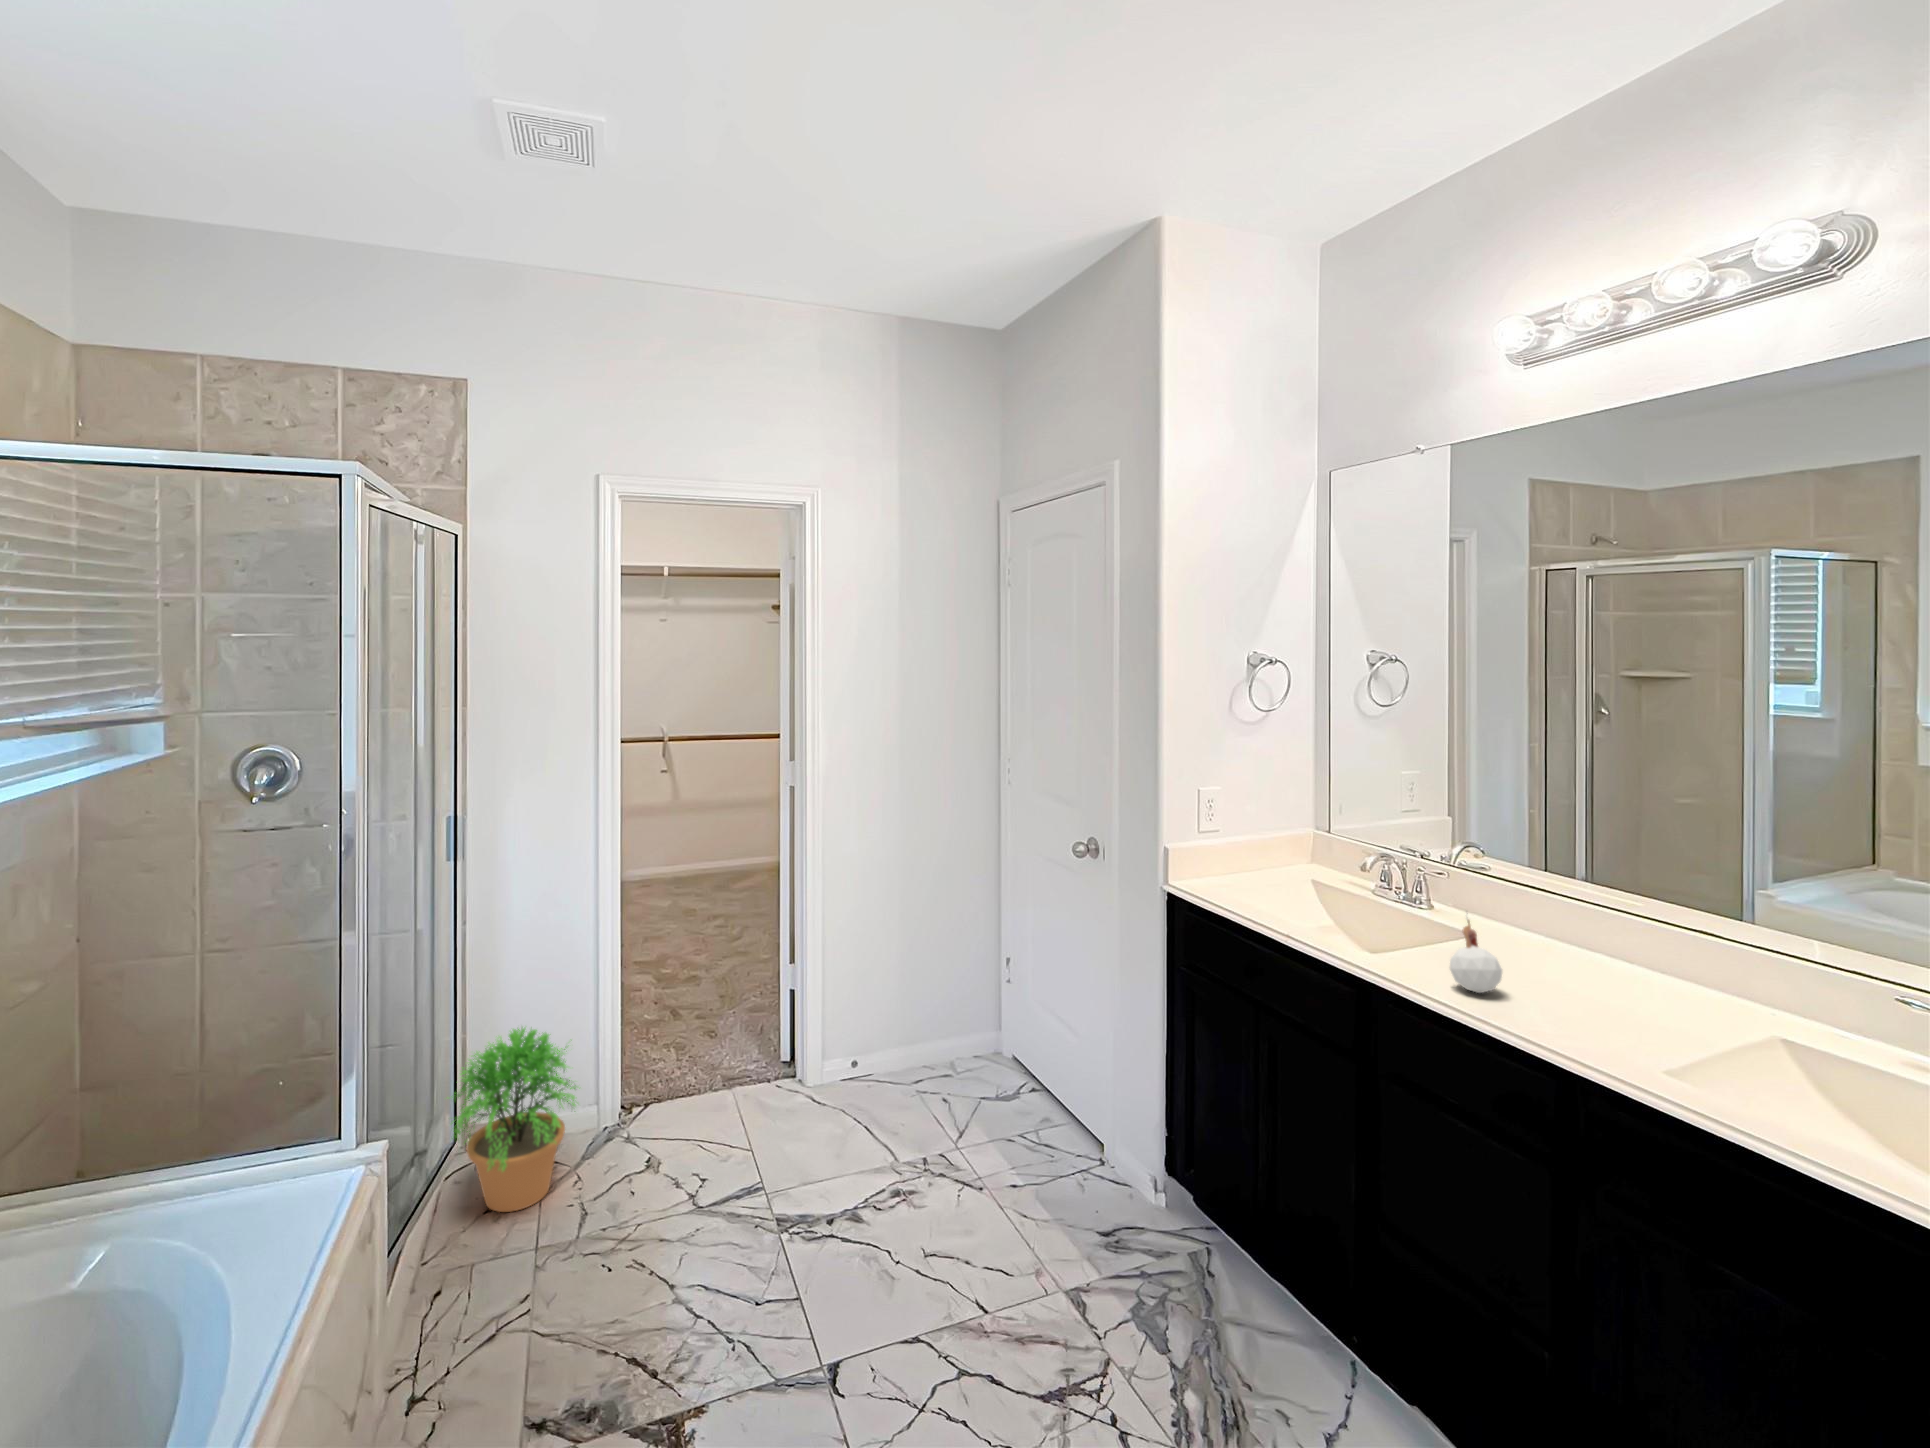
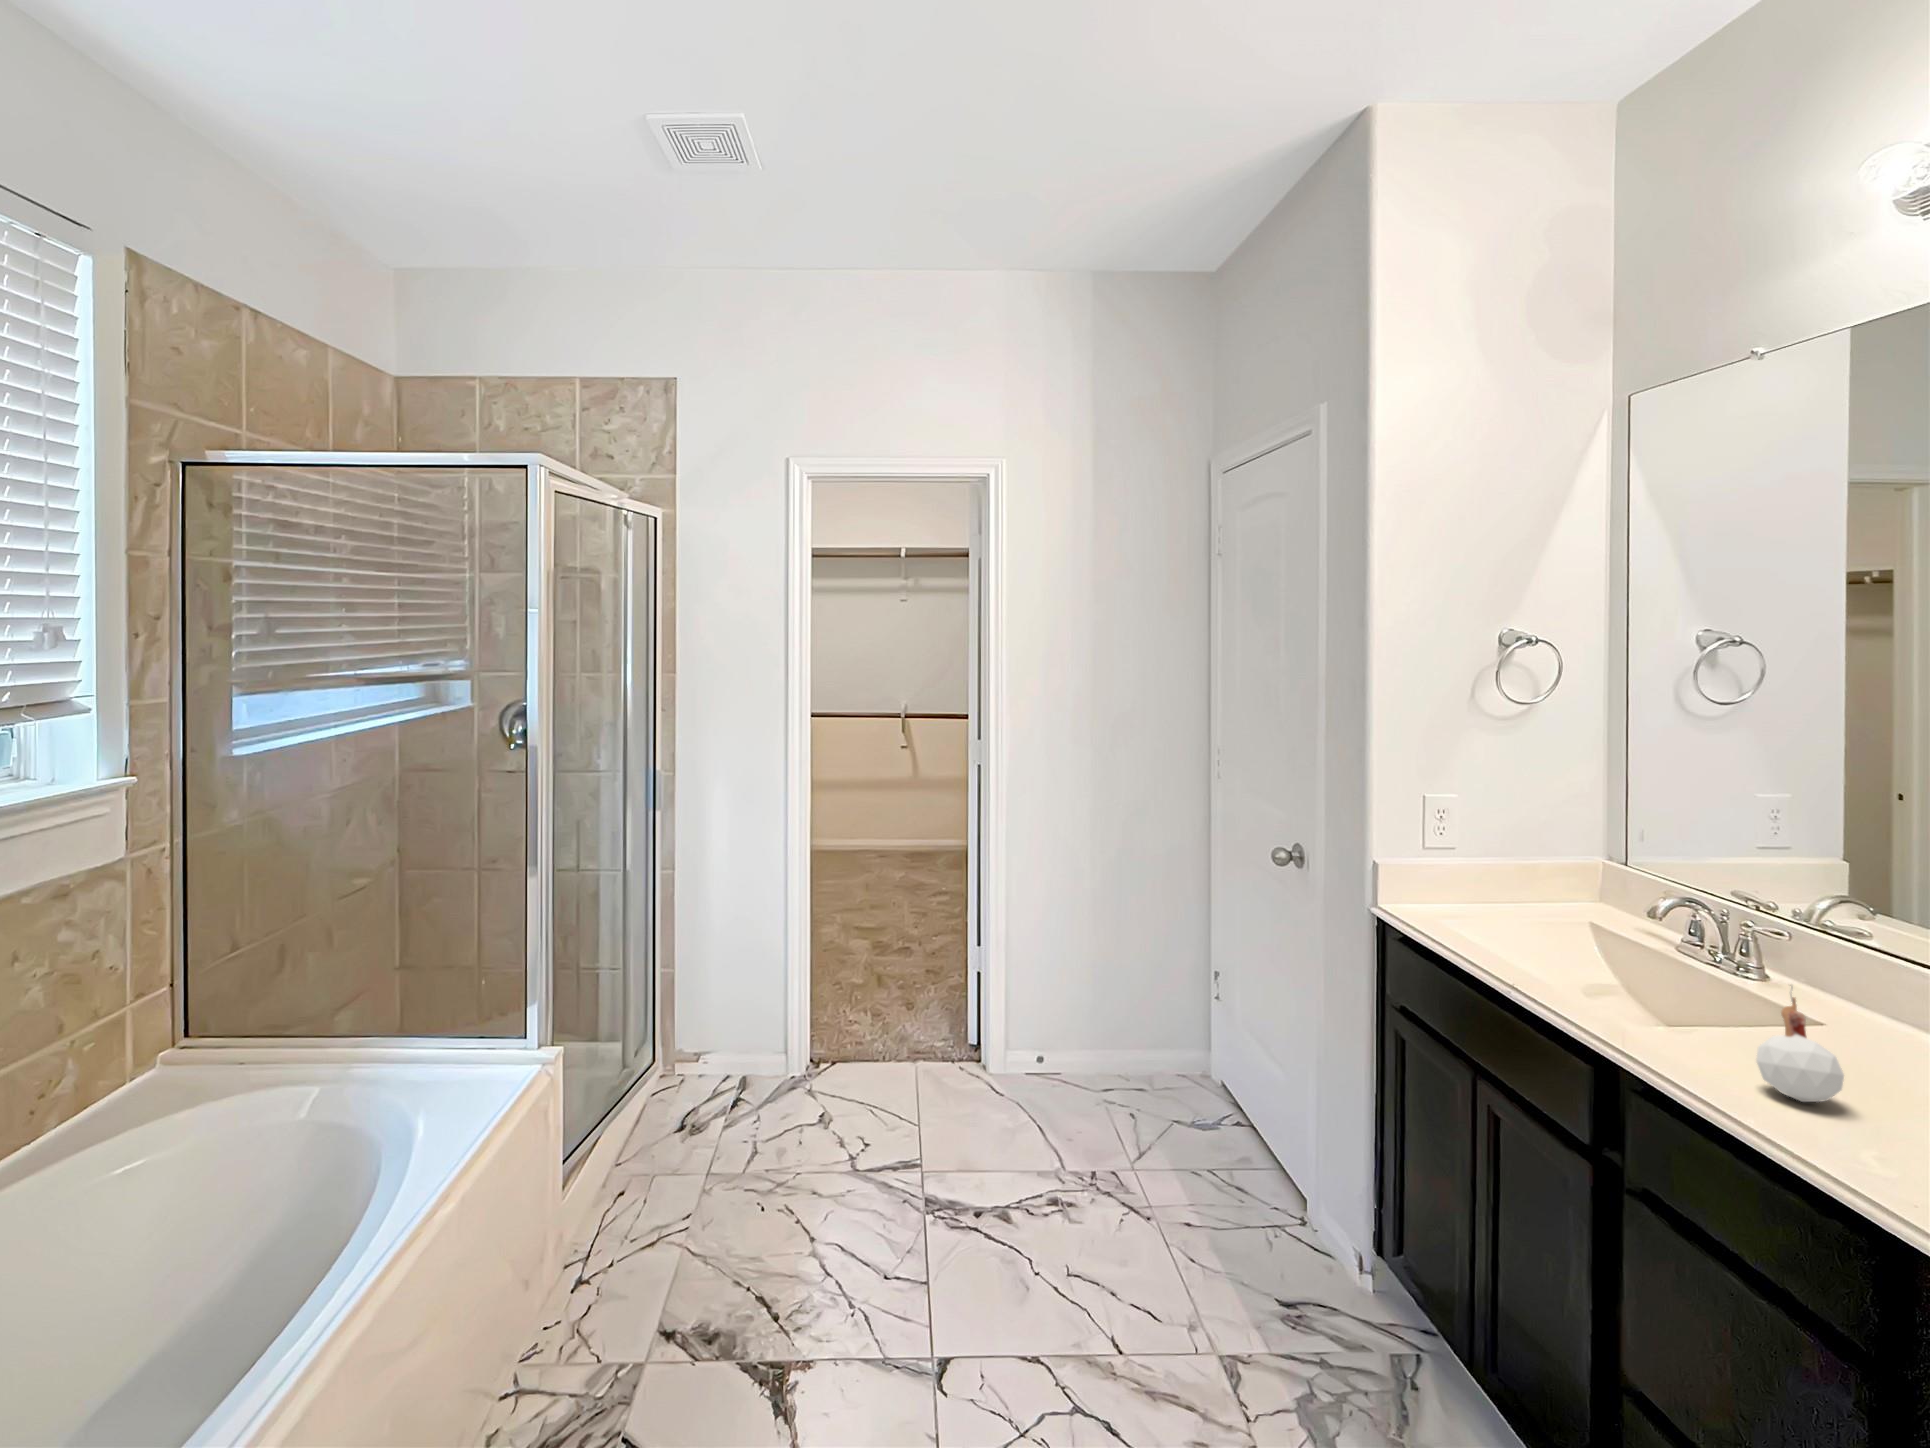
potted plant: present [452,1028,576,1212] -> none [646,966,763,1137]

